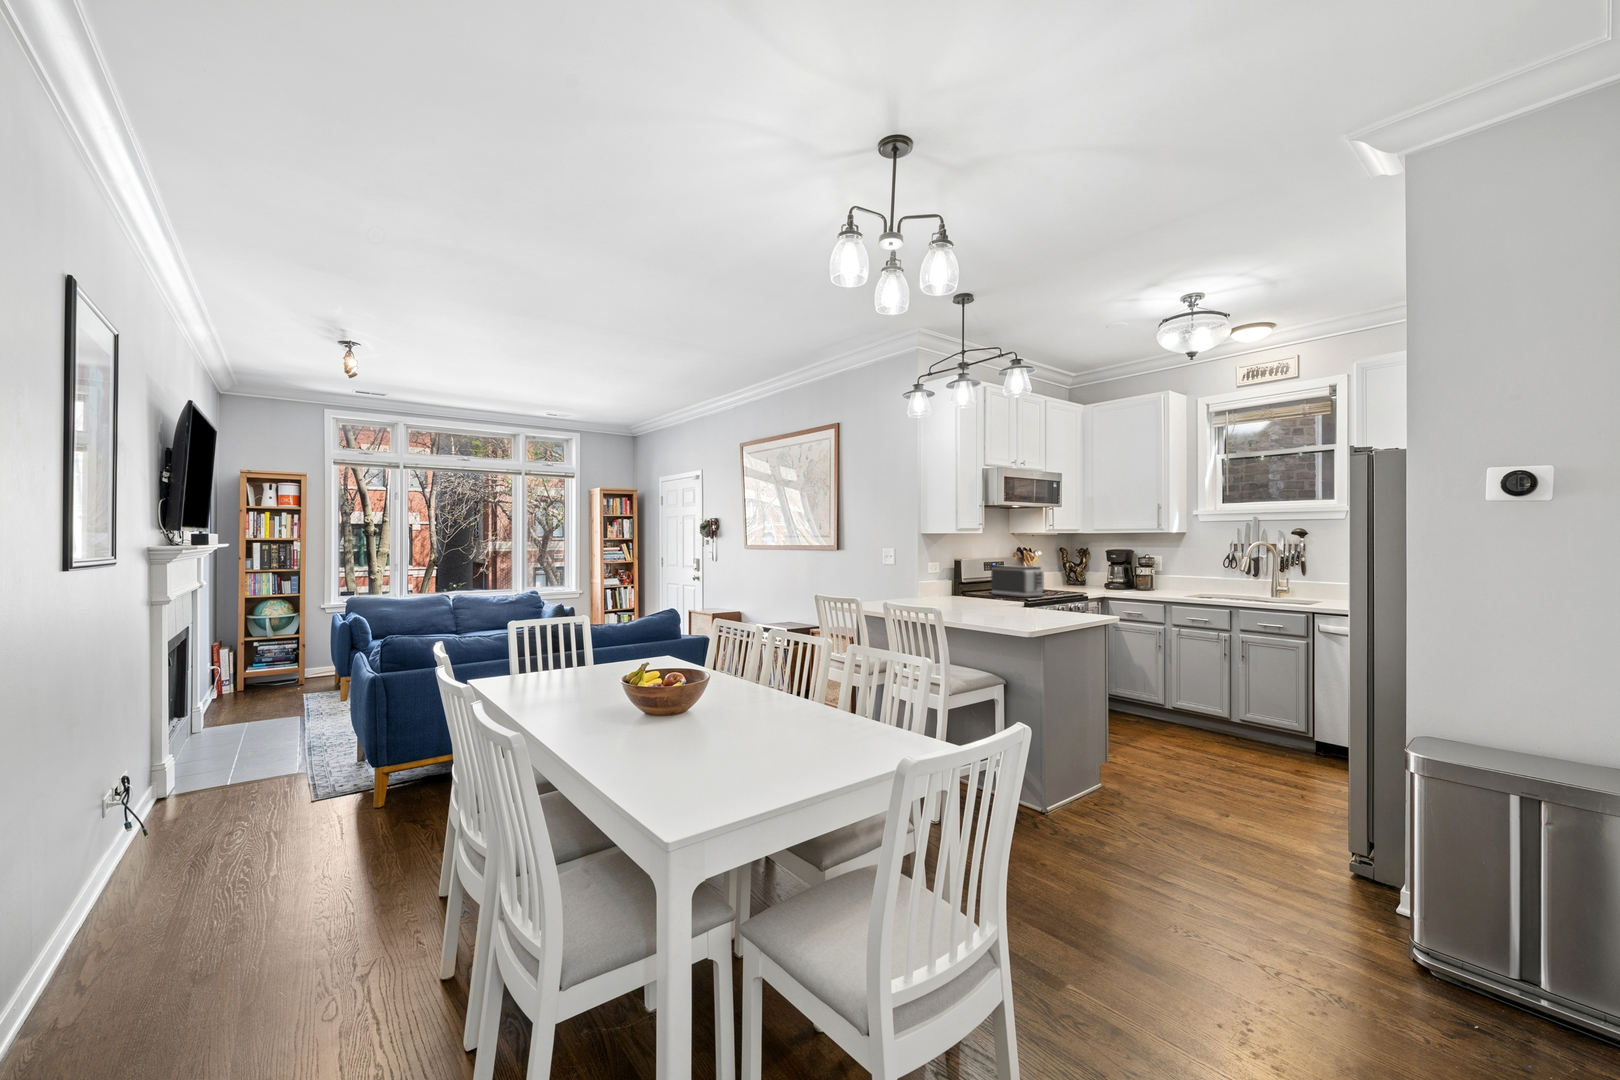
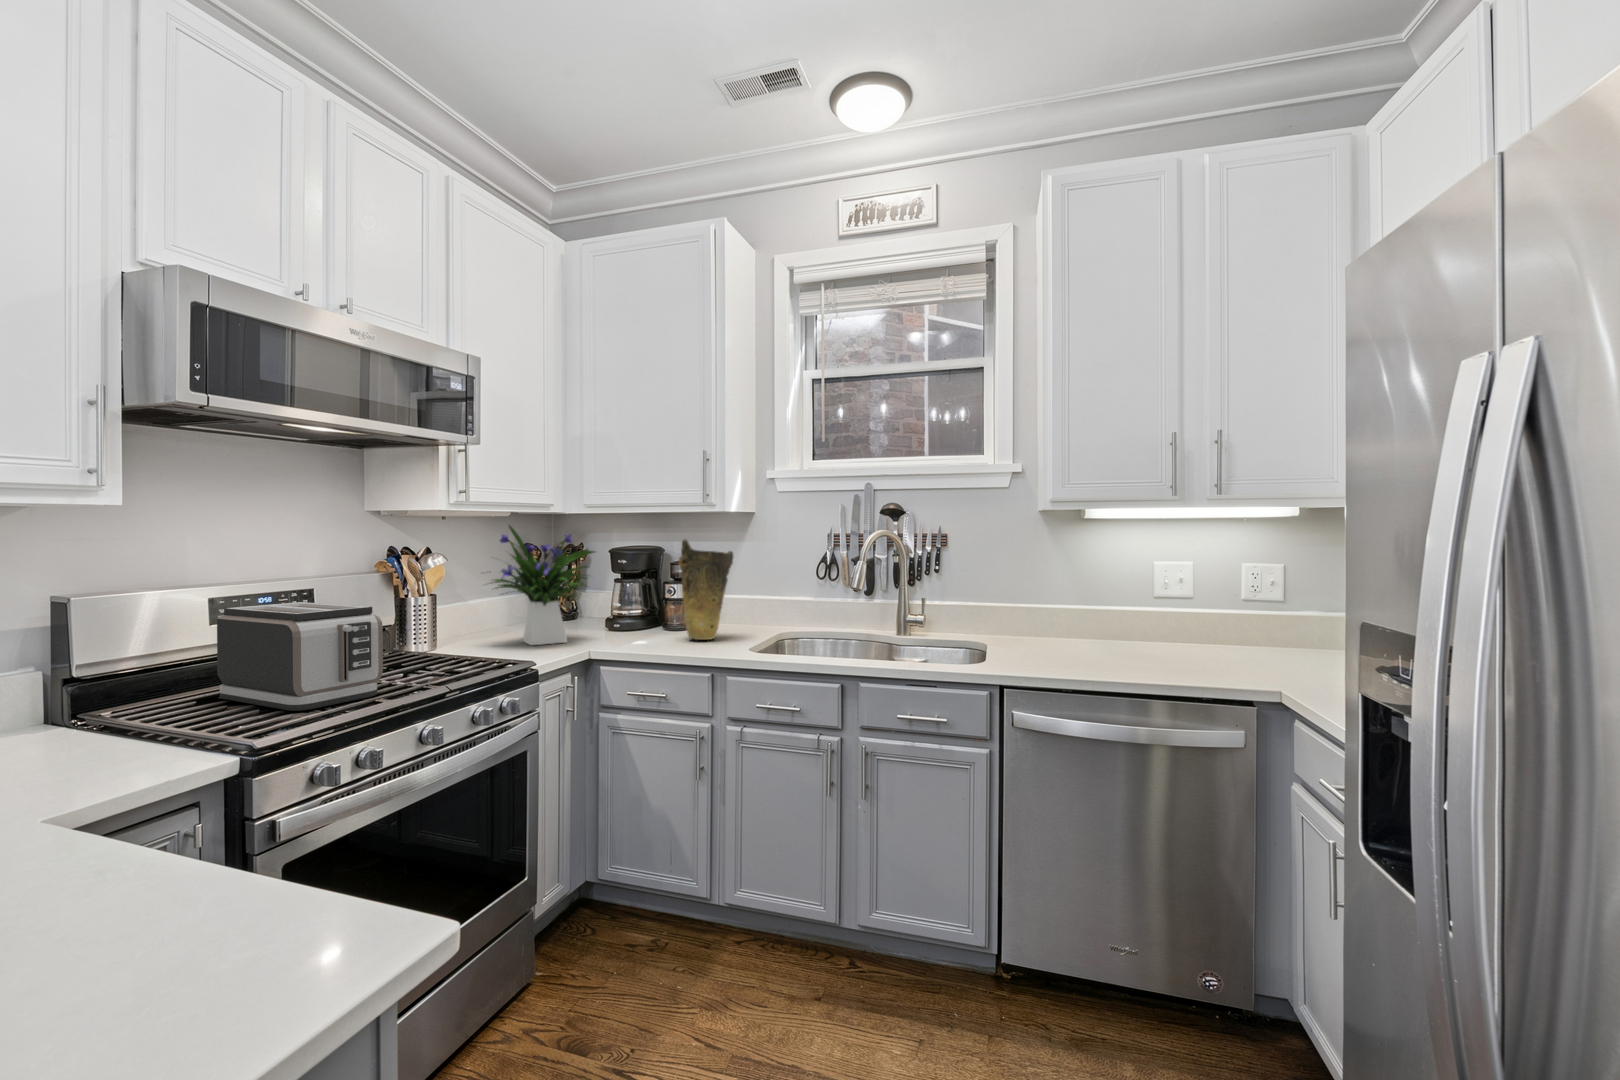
flower arrangement: none [1053,538,1105,591] -> present [491,525,595,645]
vase: none [1146,545,1175,593] -> present [679,539,733,640]

